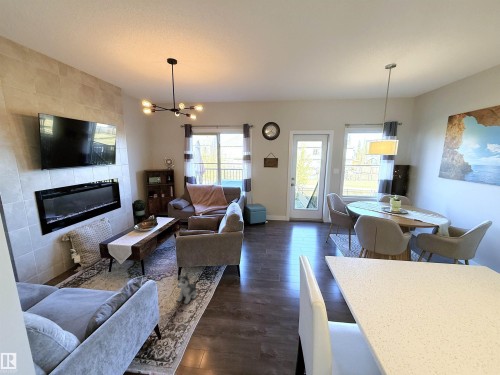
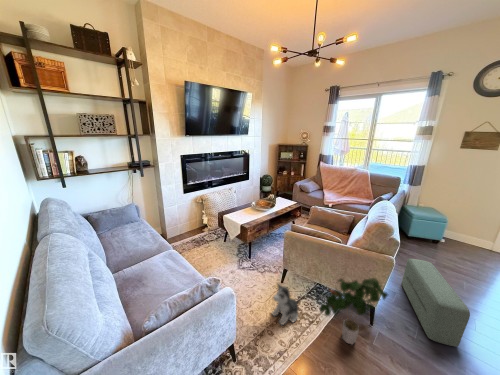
pouf: none [251,233,278,271] -> present [402,259,470,346]
potted plant: none [210,247,244,292] -> present [320,278,388,344]

